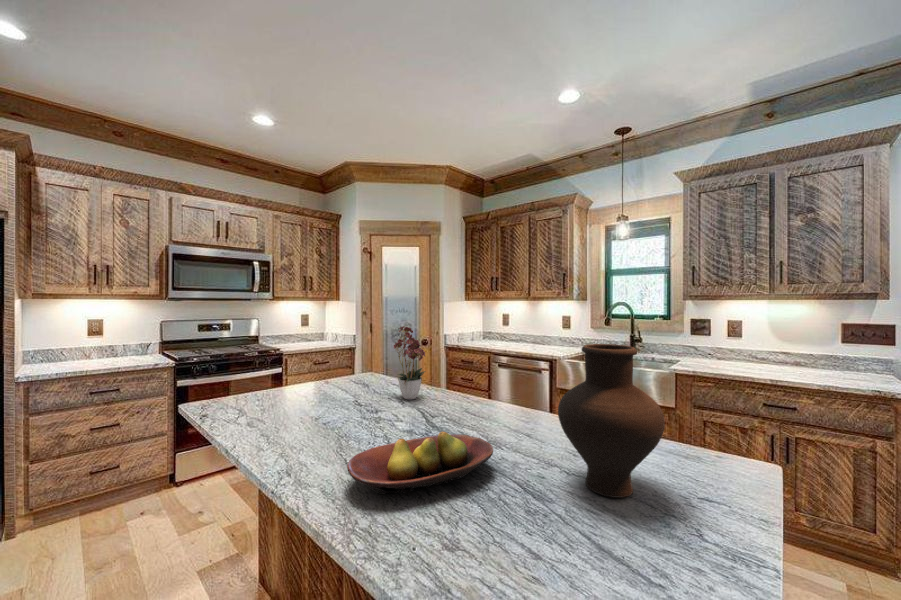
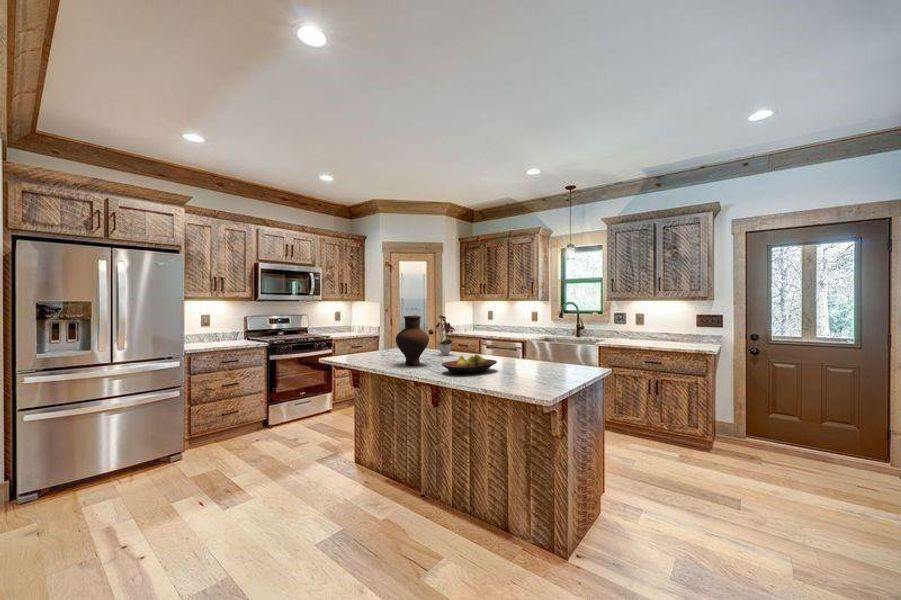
vase: present [558,344,665,498] -> present [396,316,429,365]

